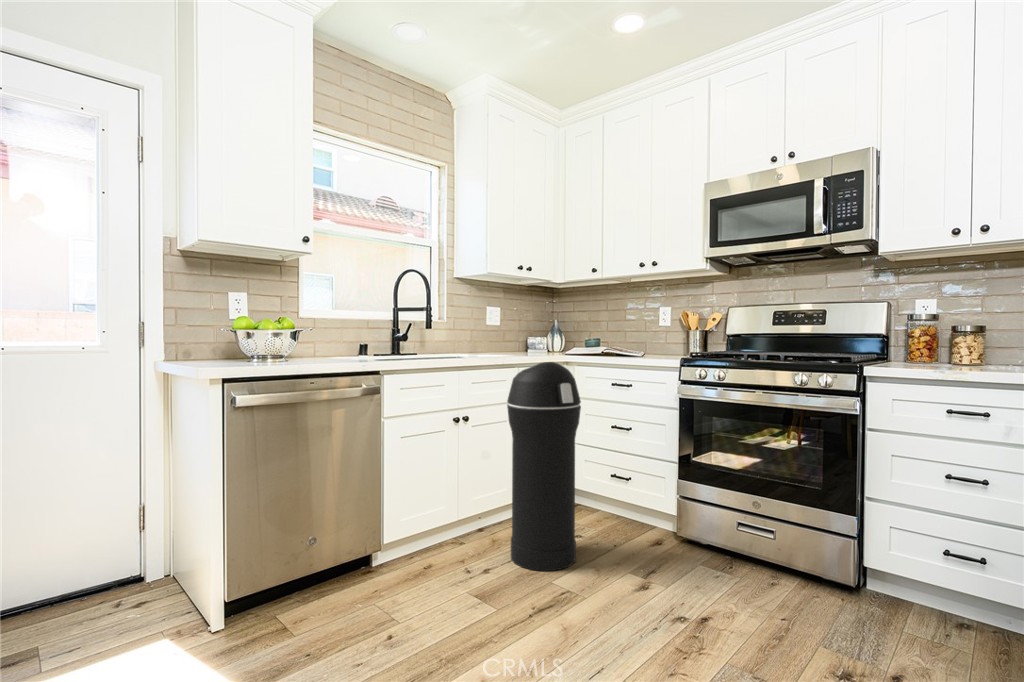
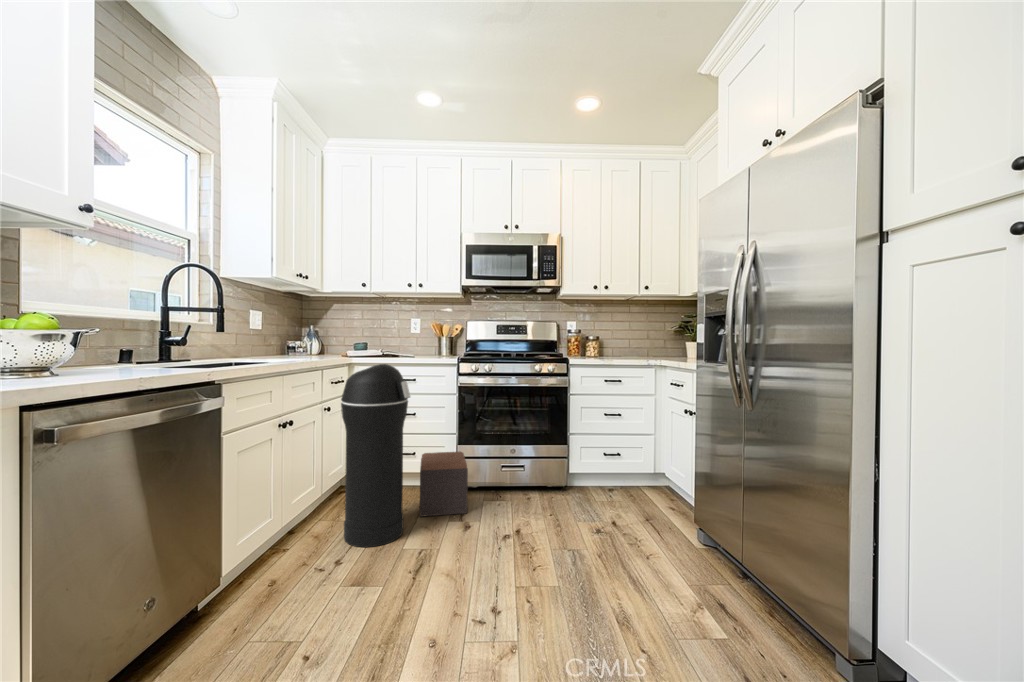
footstool: none [605,479,681,570] -> present [420,452,468,517]

